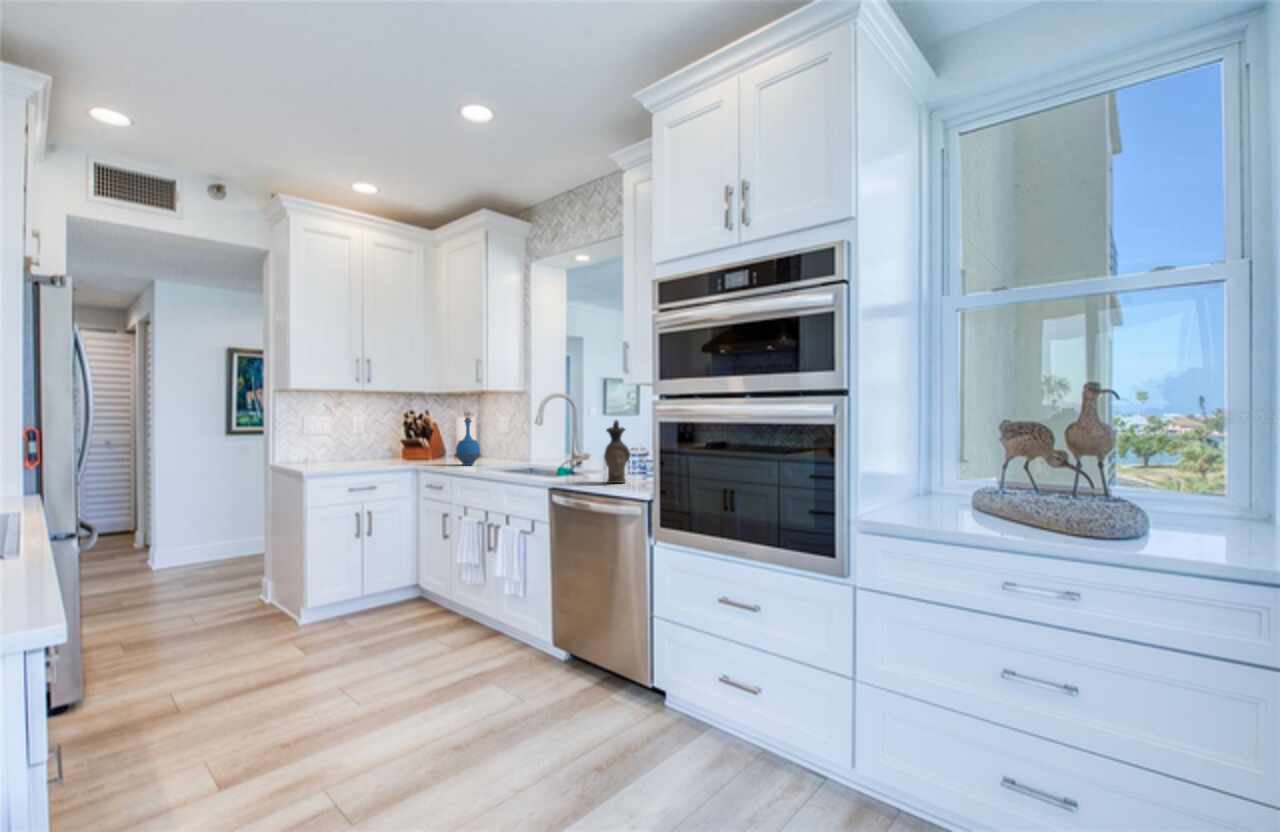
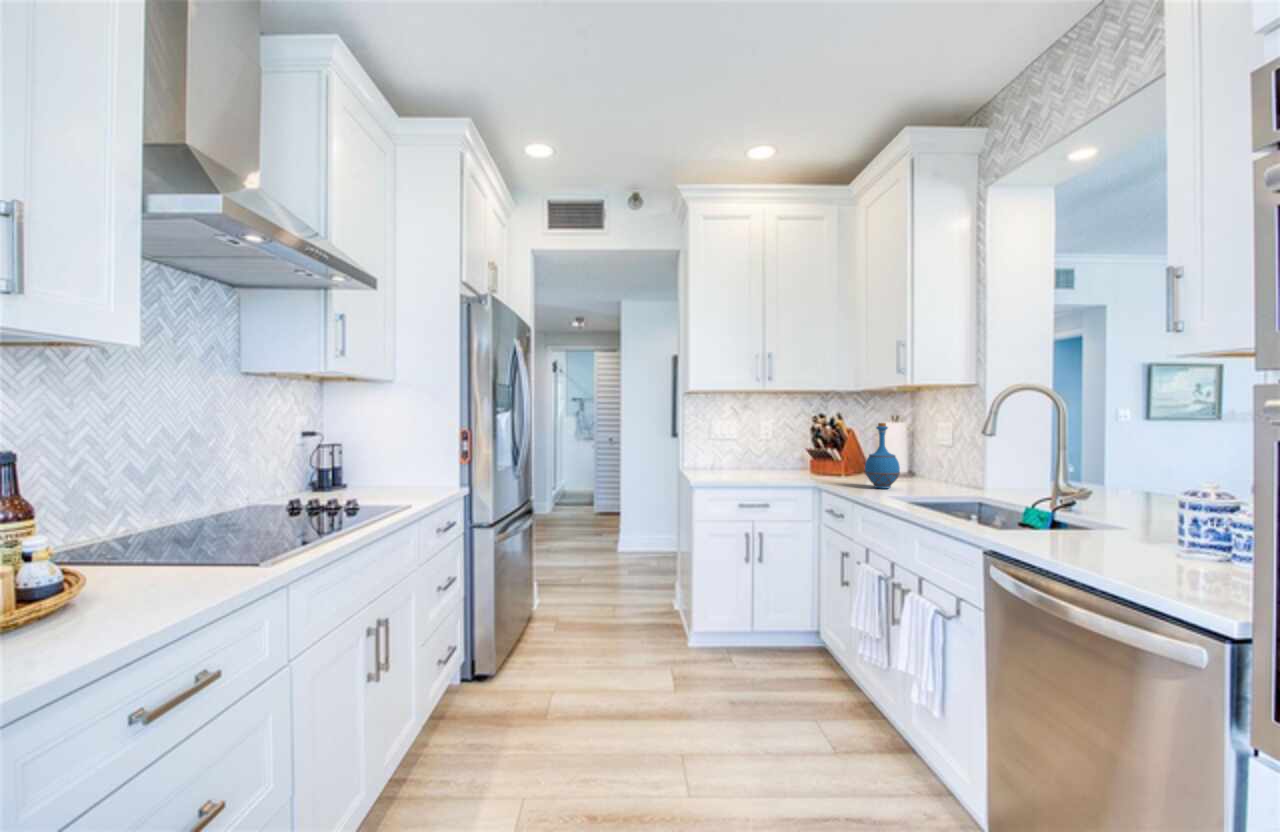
ceramic pitcher: present [604,420,630,483] -> none [1111,433,1184,568]

